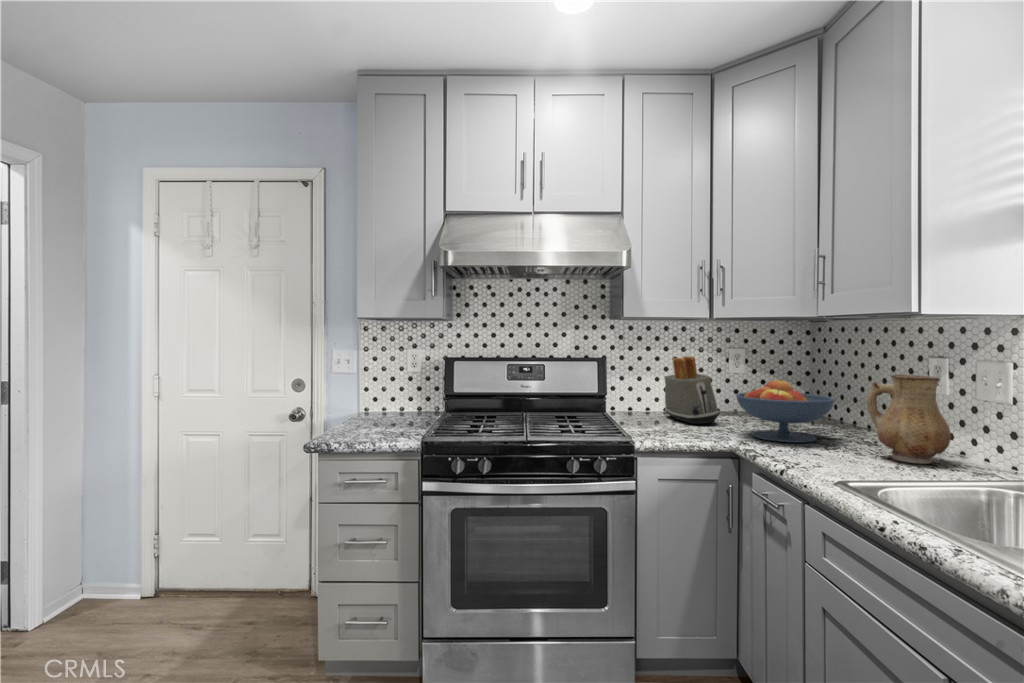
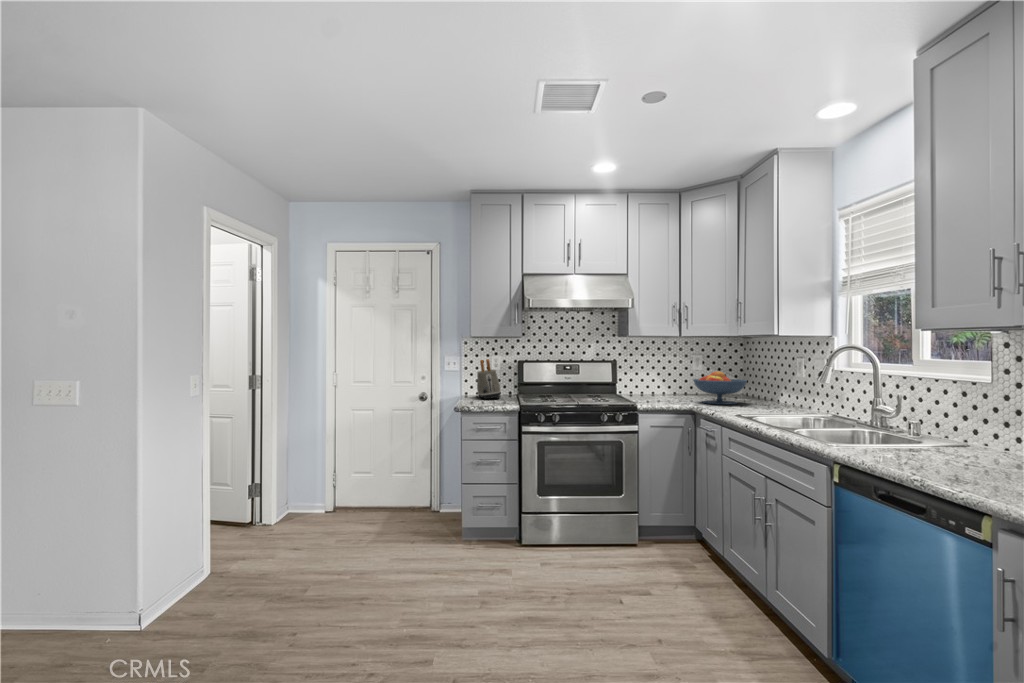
toaster: present [664,356,719,424] -> present [477,359,501,399]
ceramic pitcher: present [867,375,951,464] -> none [759,366,799,411]

